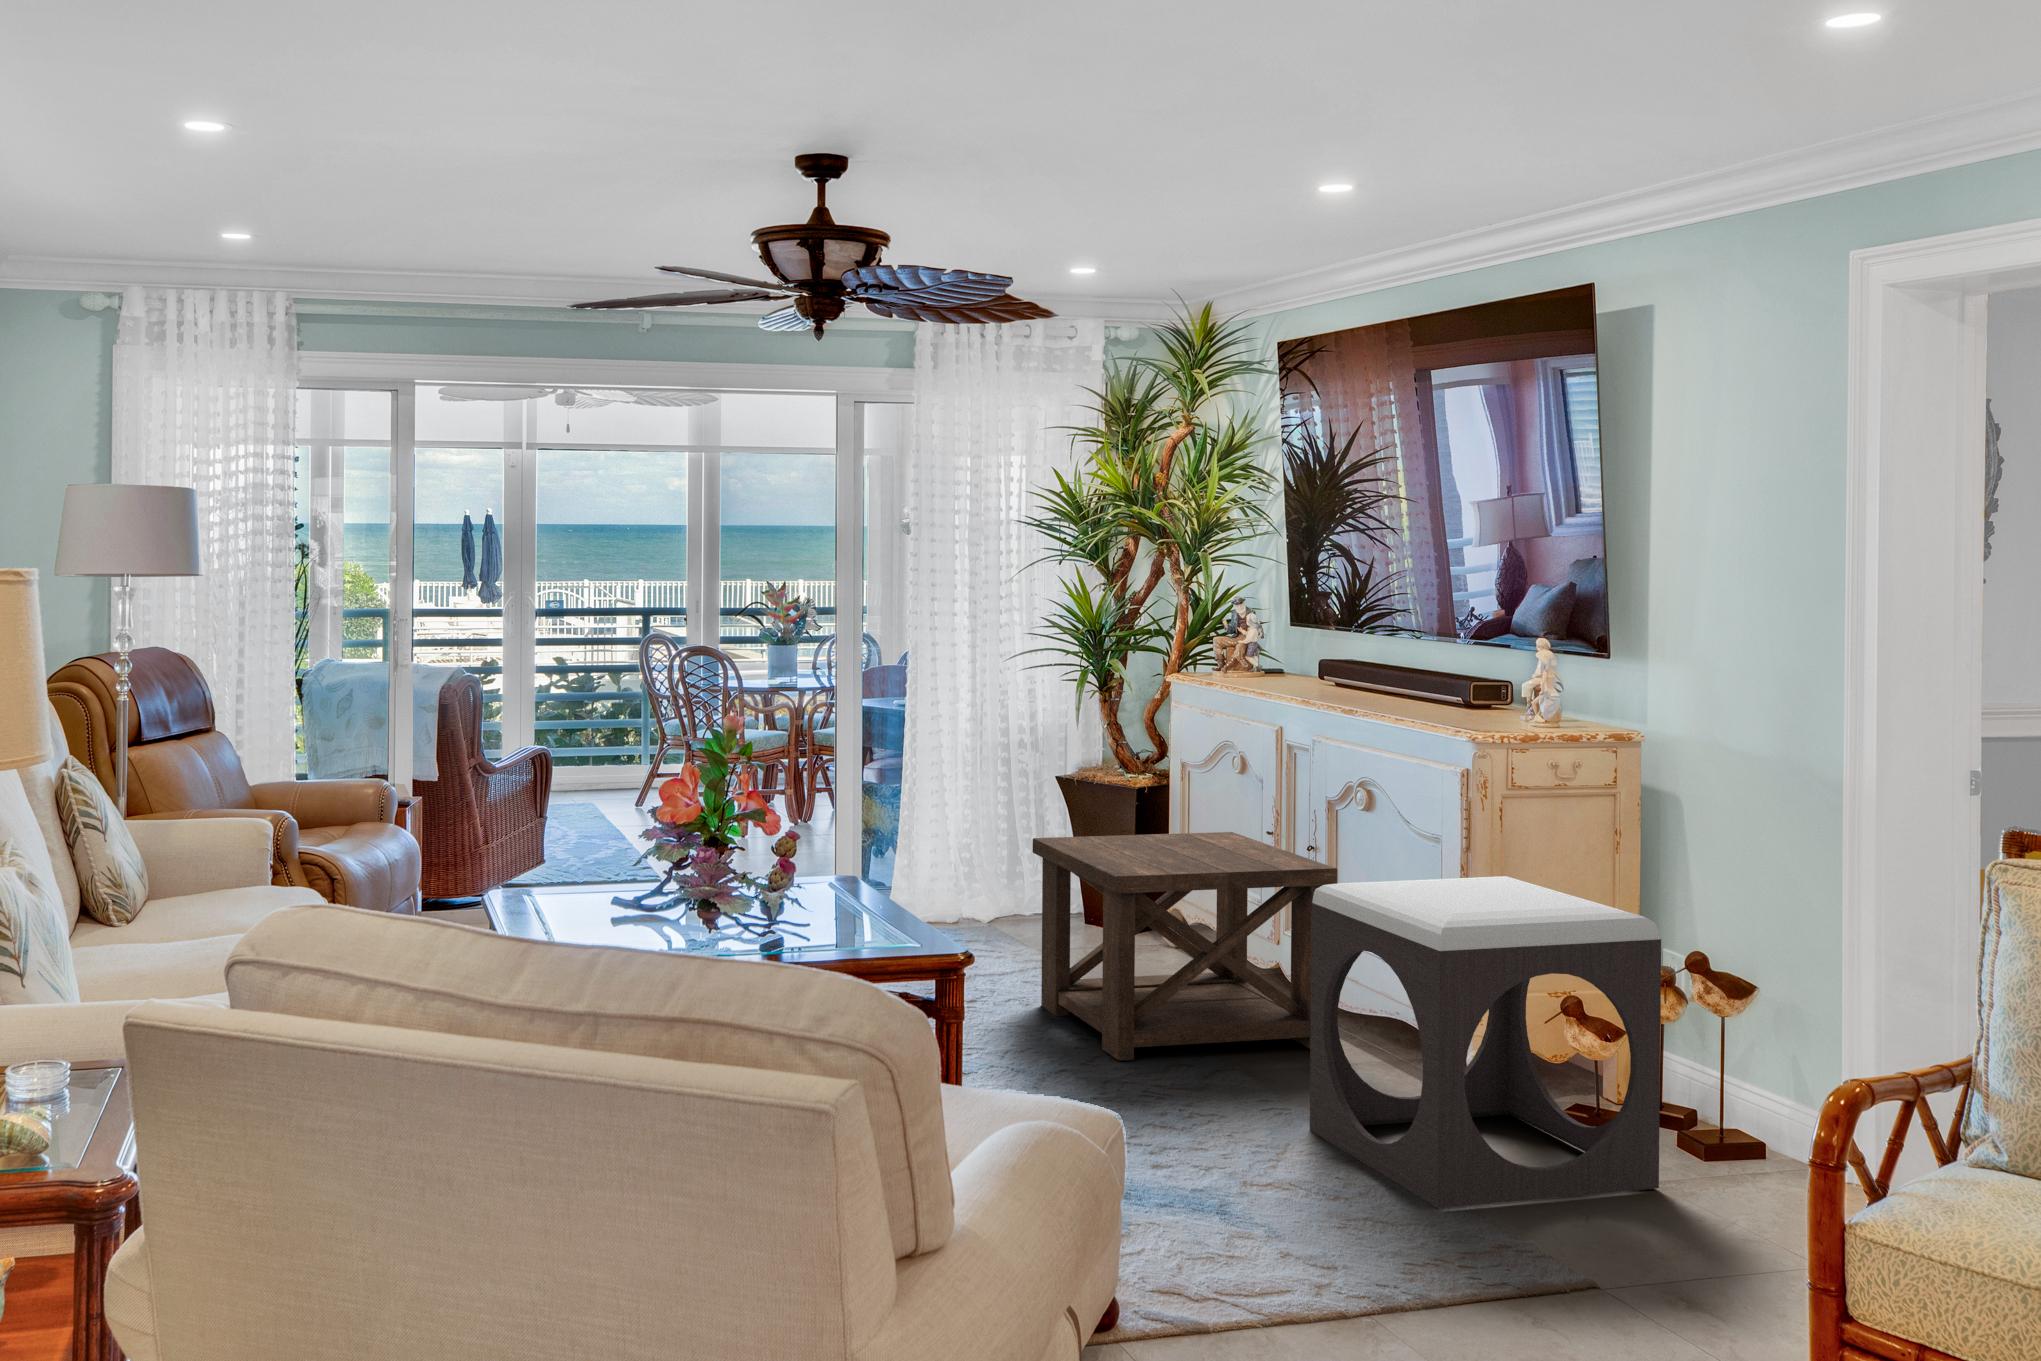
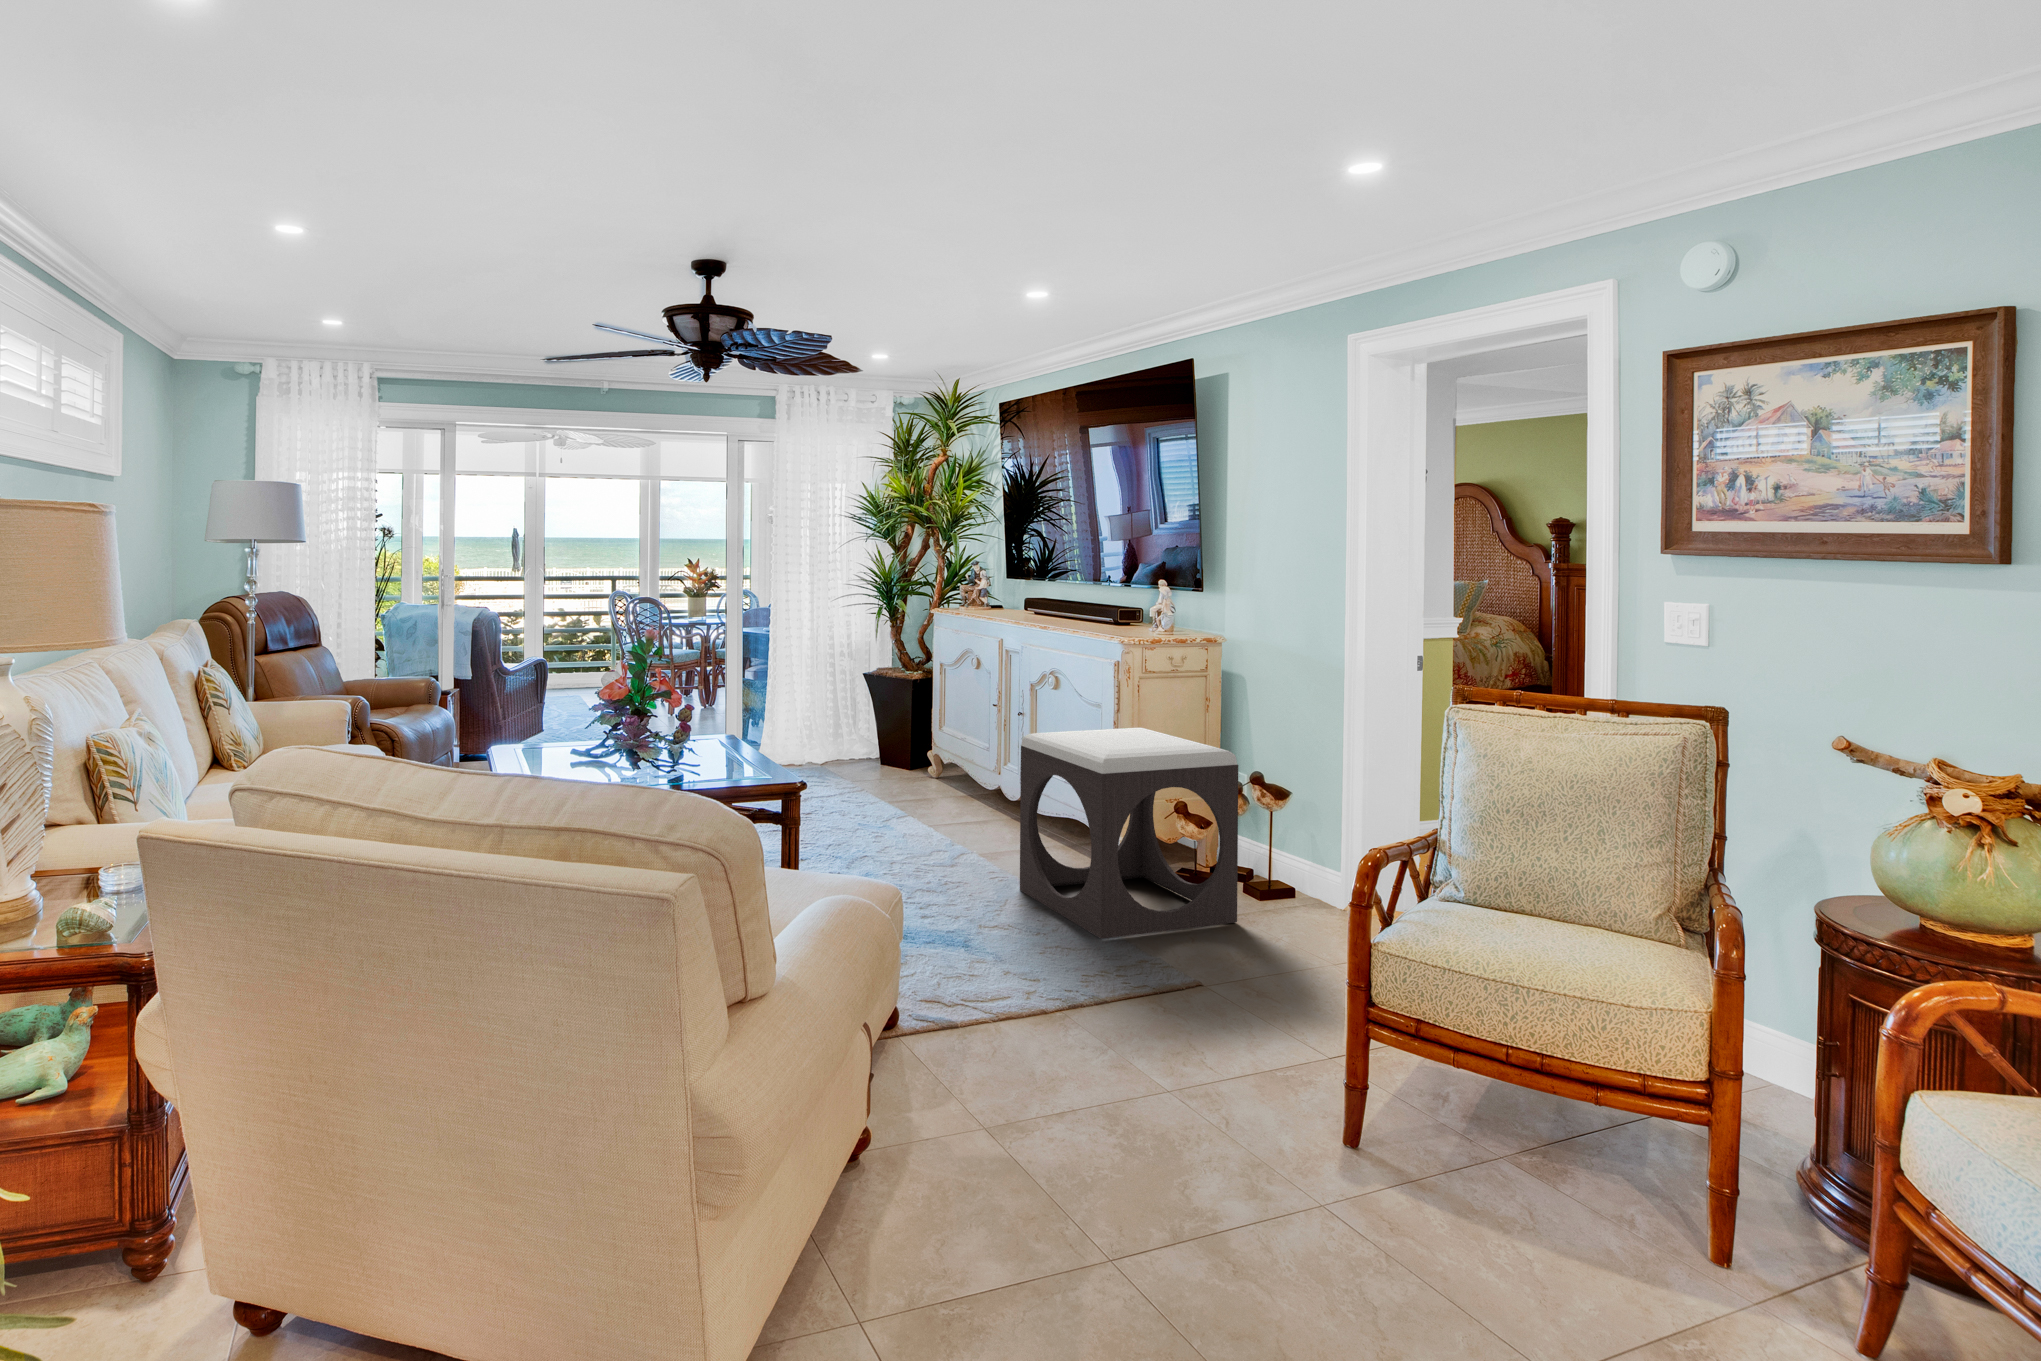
side table: present [1033,832,1337,1061] -> none [847,705,1036,849]

